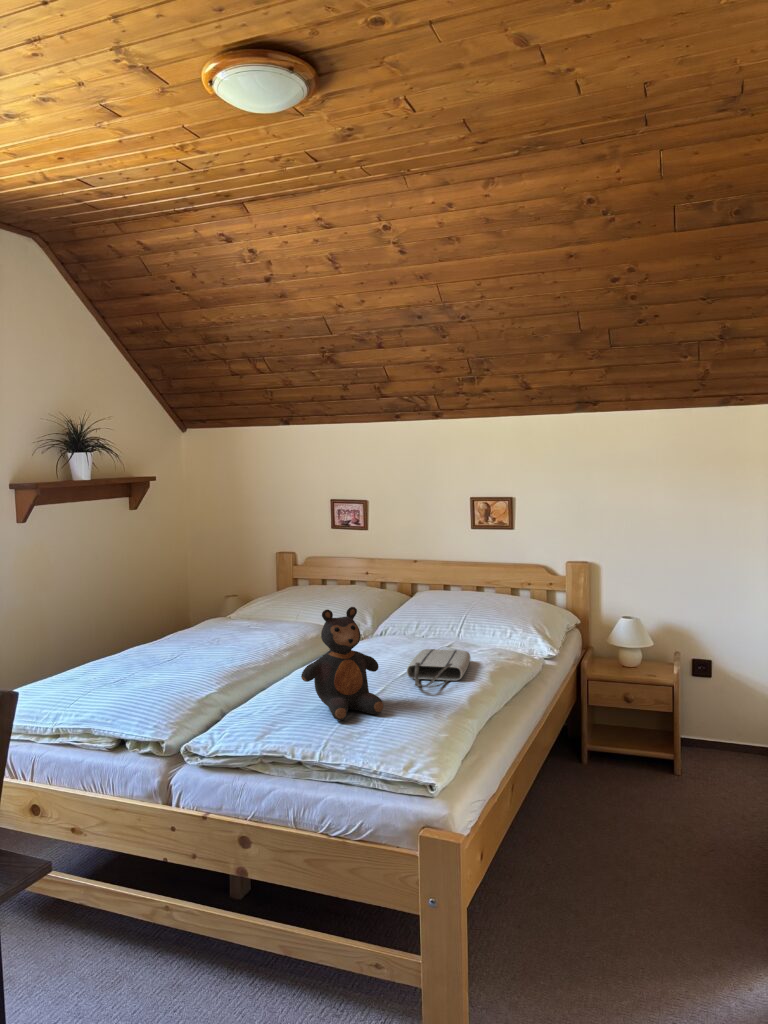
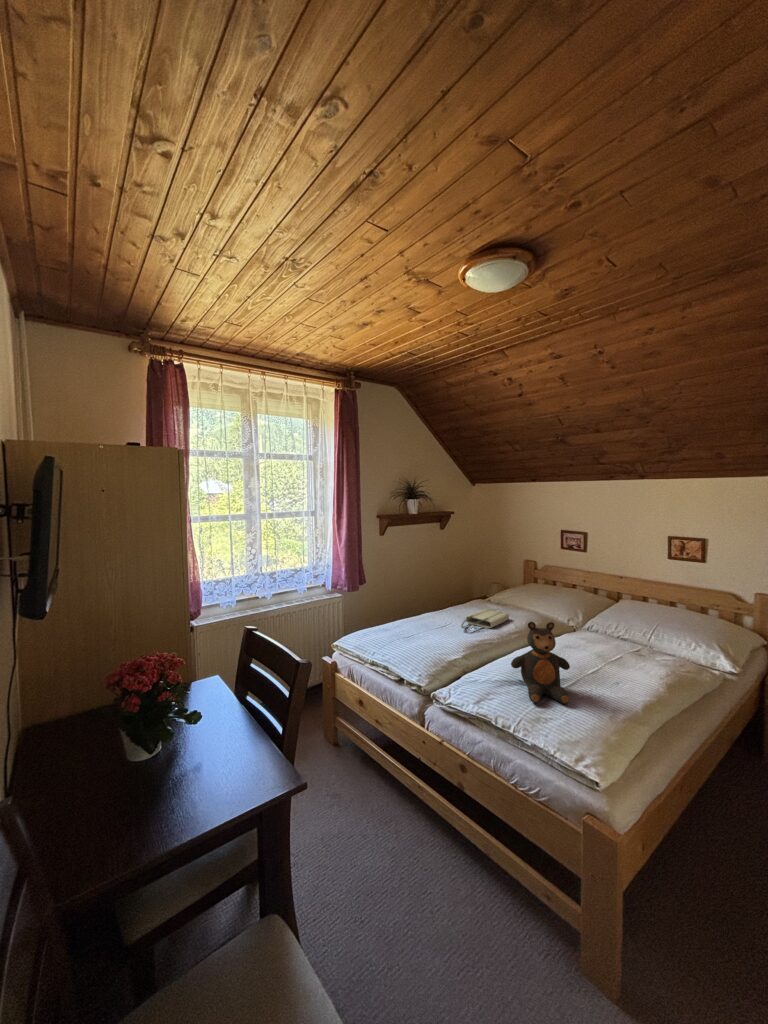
tote bag: present [407,649,470,687] -> present [461,609,509,629]

